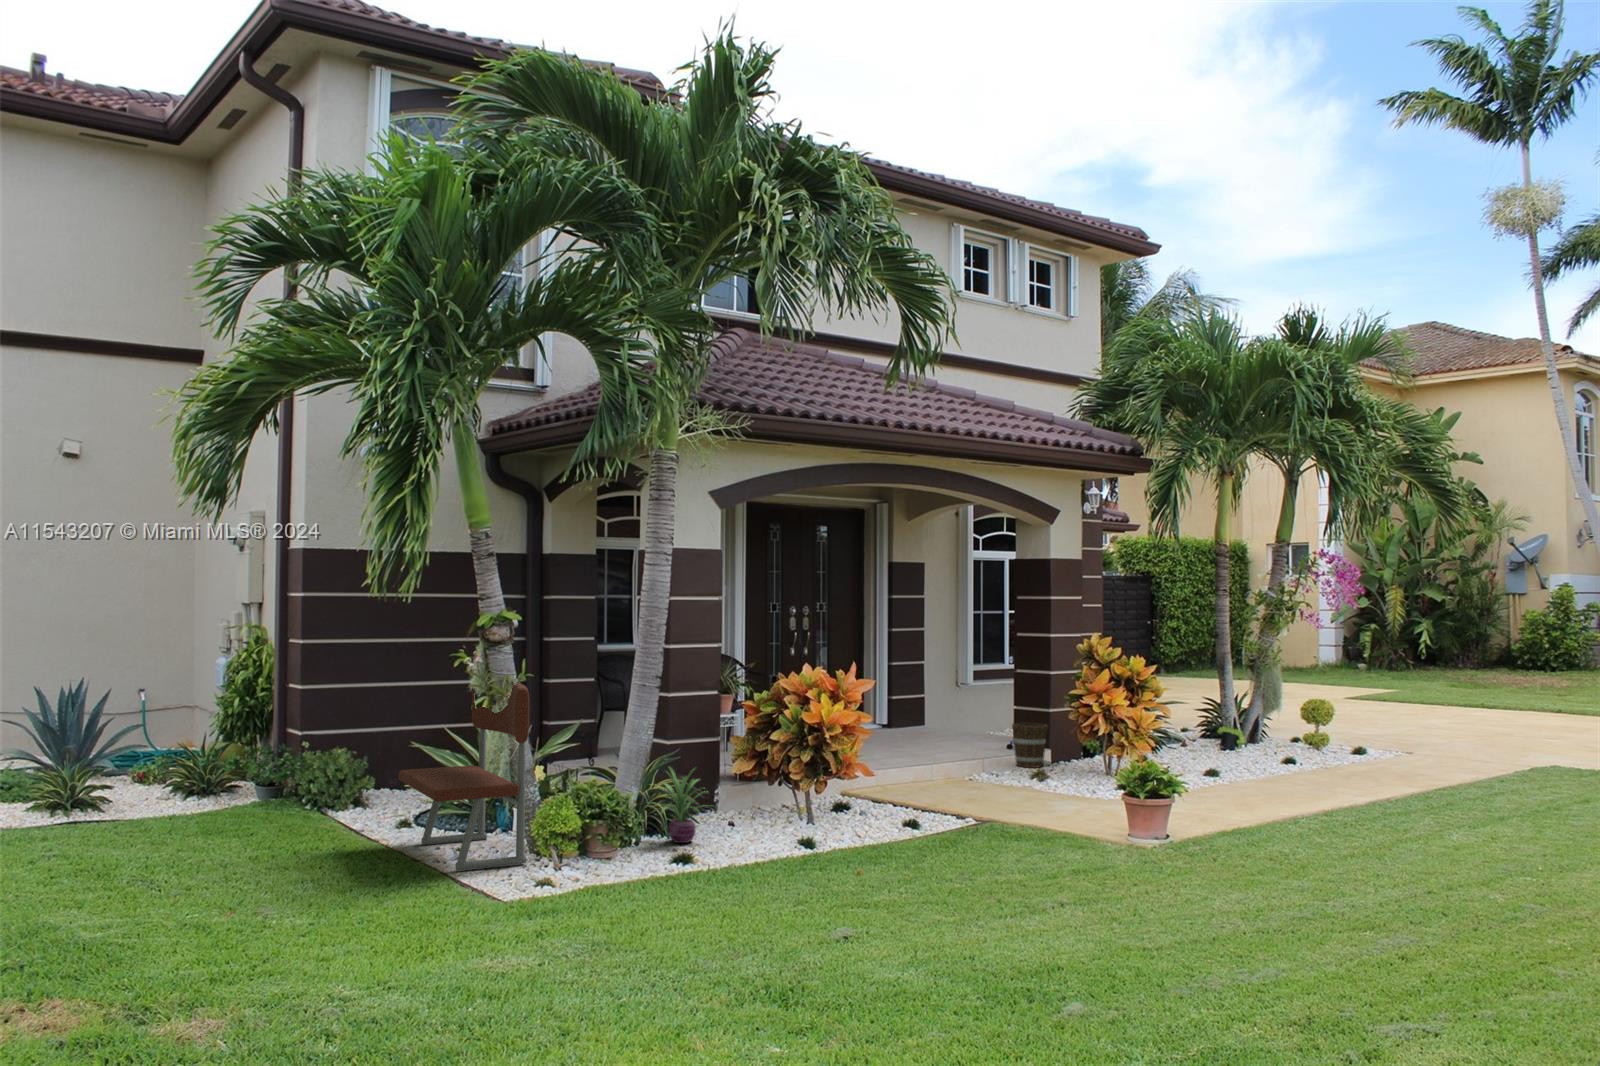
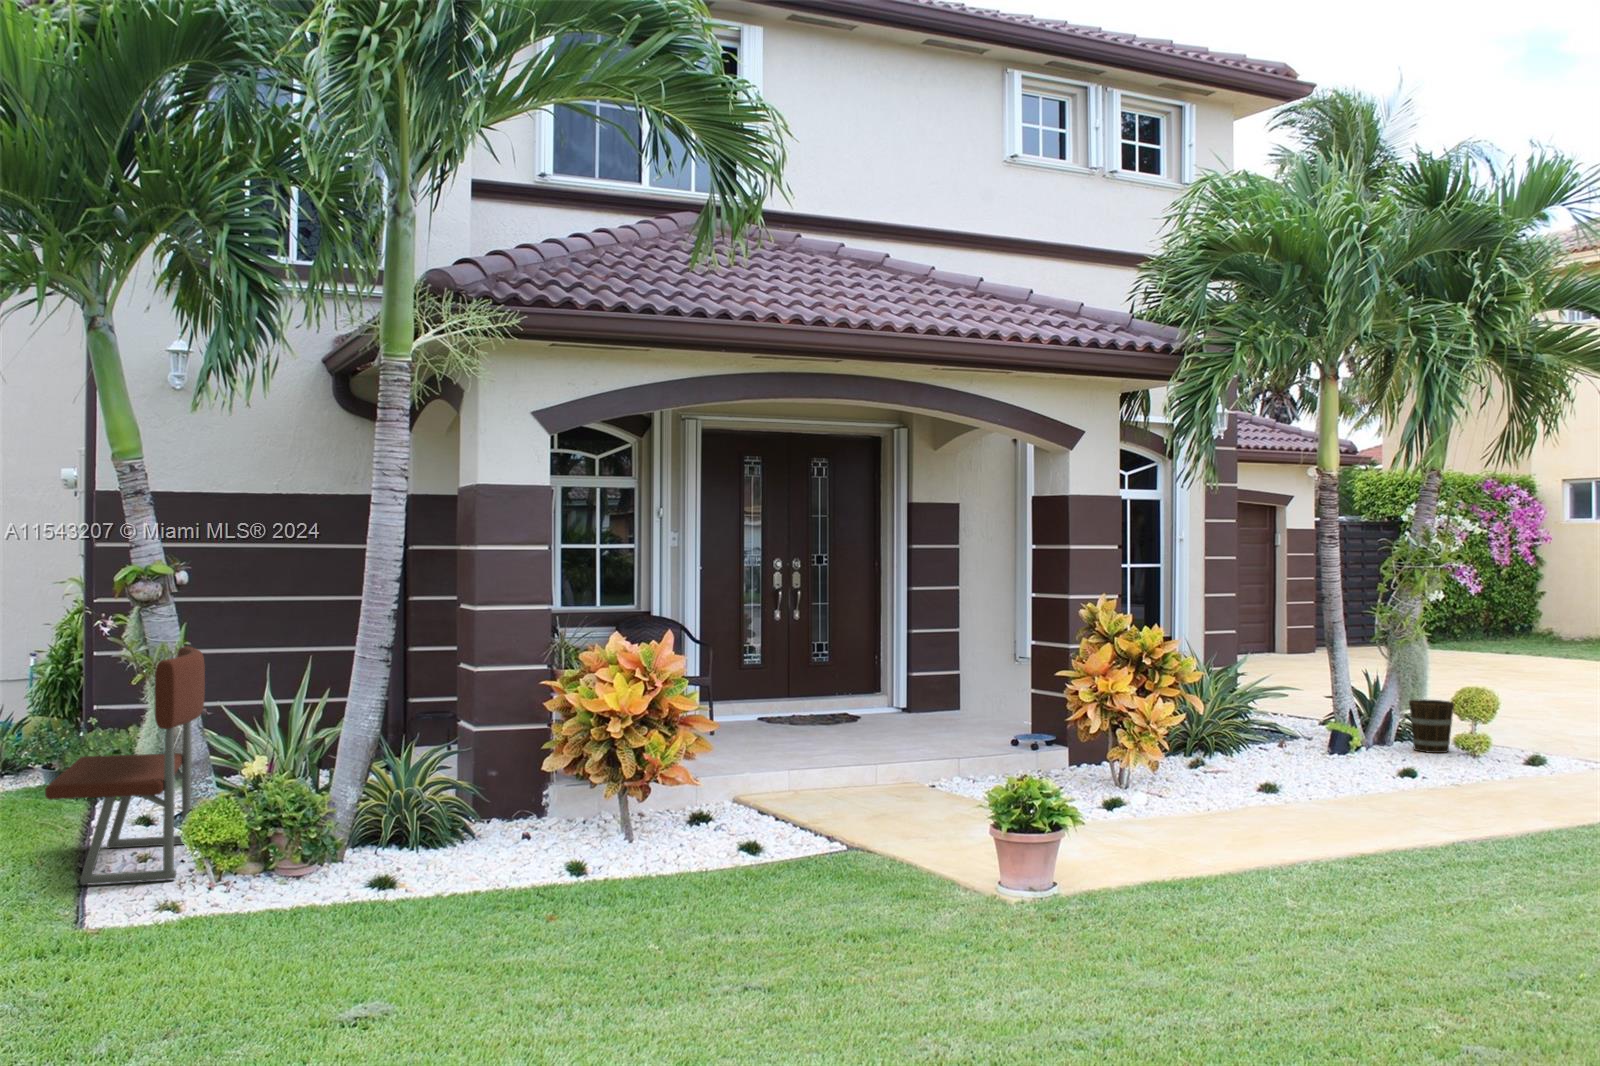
bucket: present [1012,723,1048,768] -> present [1409,699,1454,753]
decorative plant: present [661,767,701,843] -> none [367,761,461,860]

